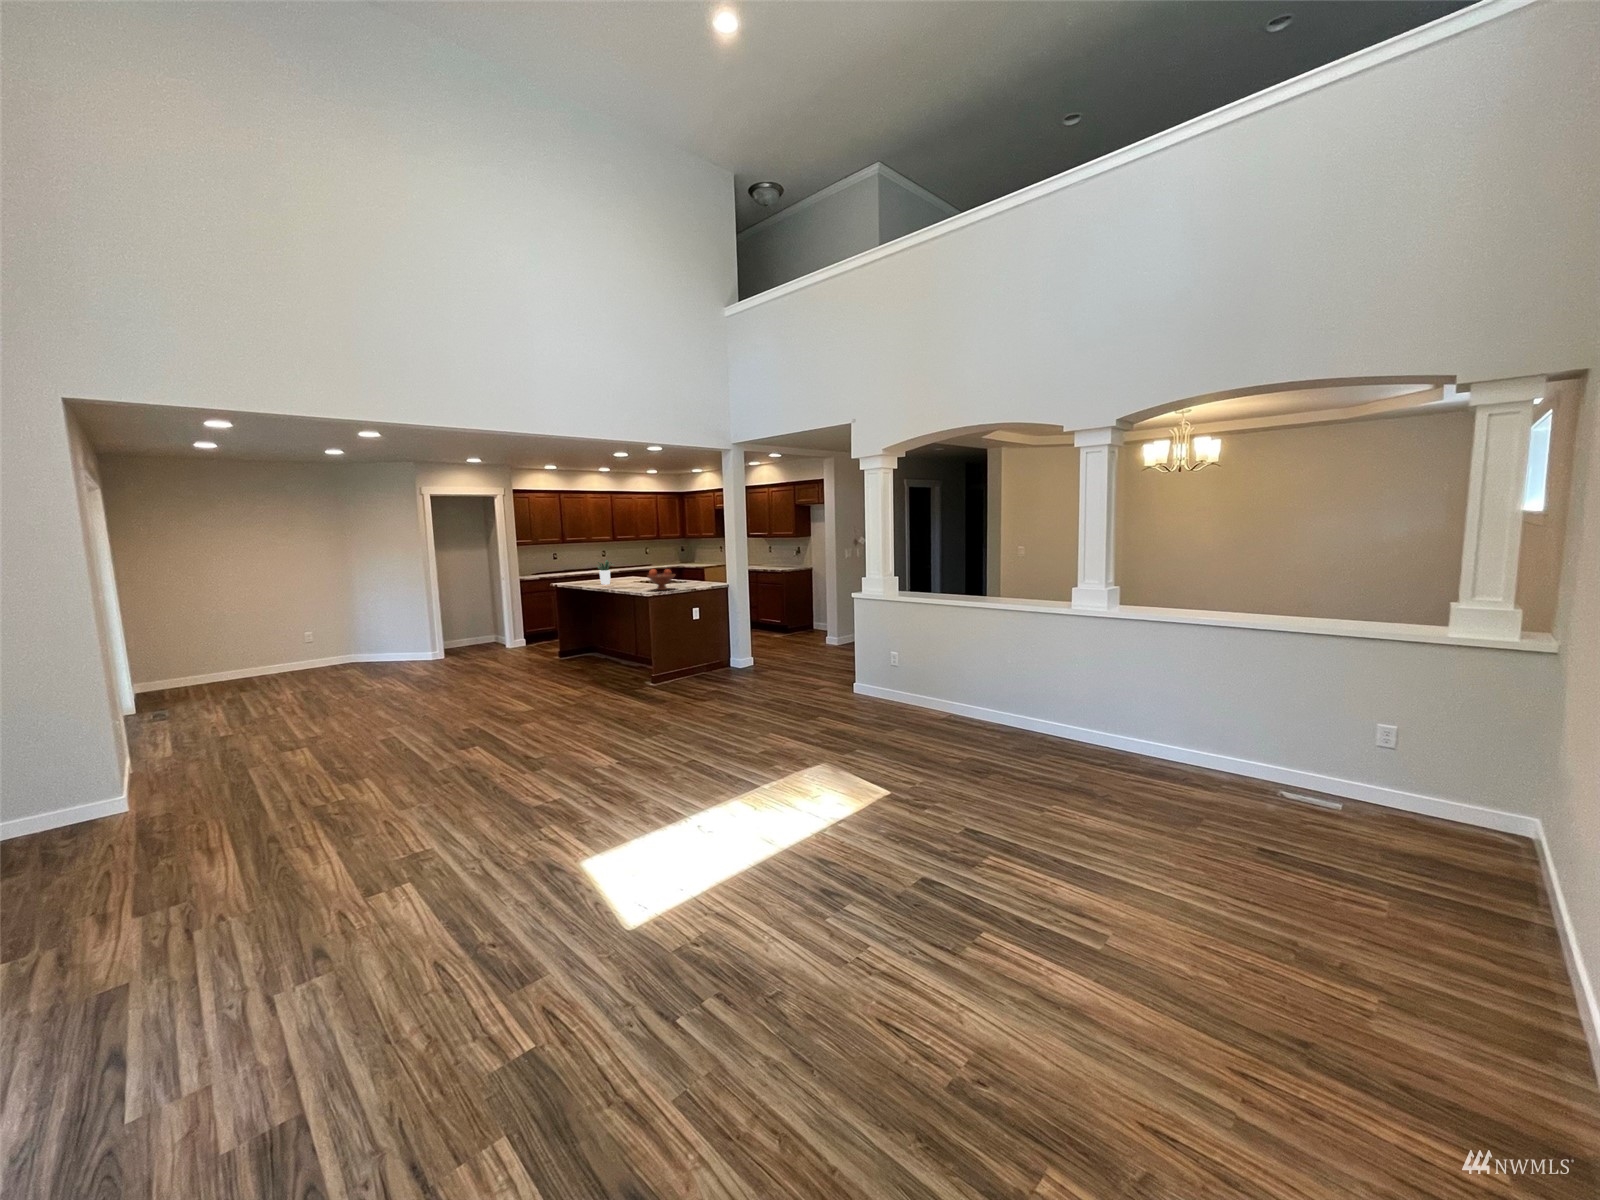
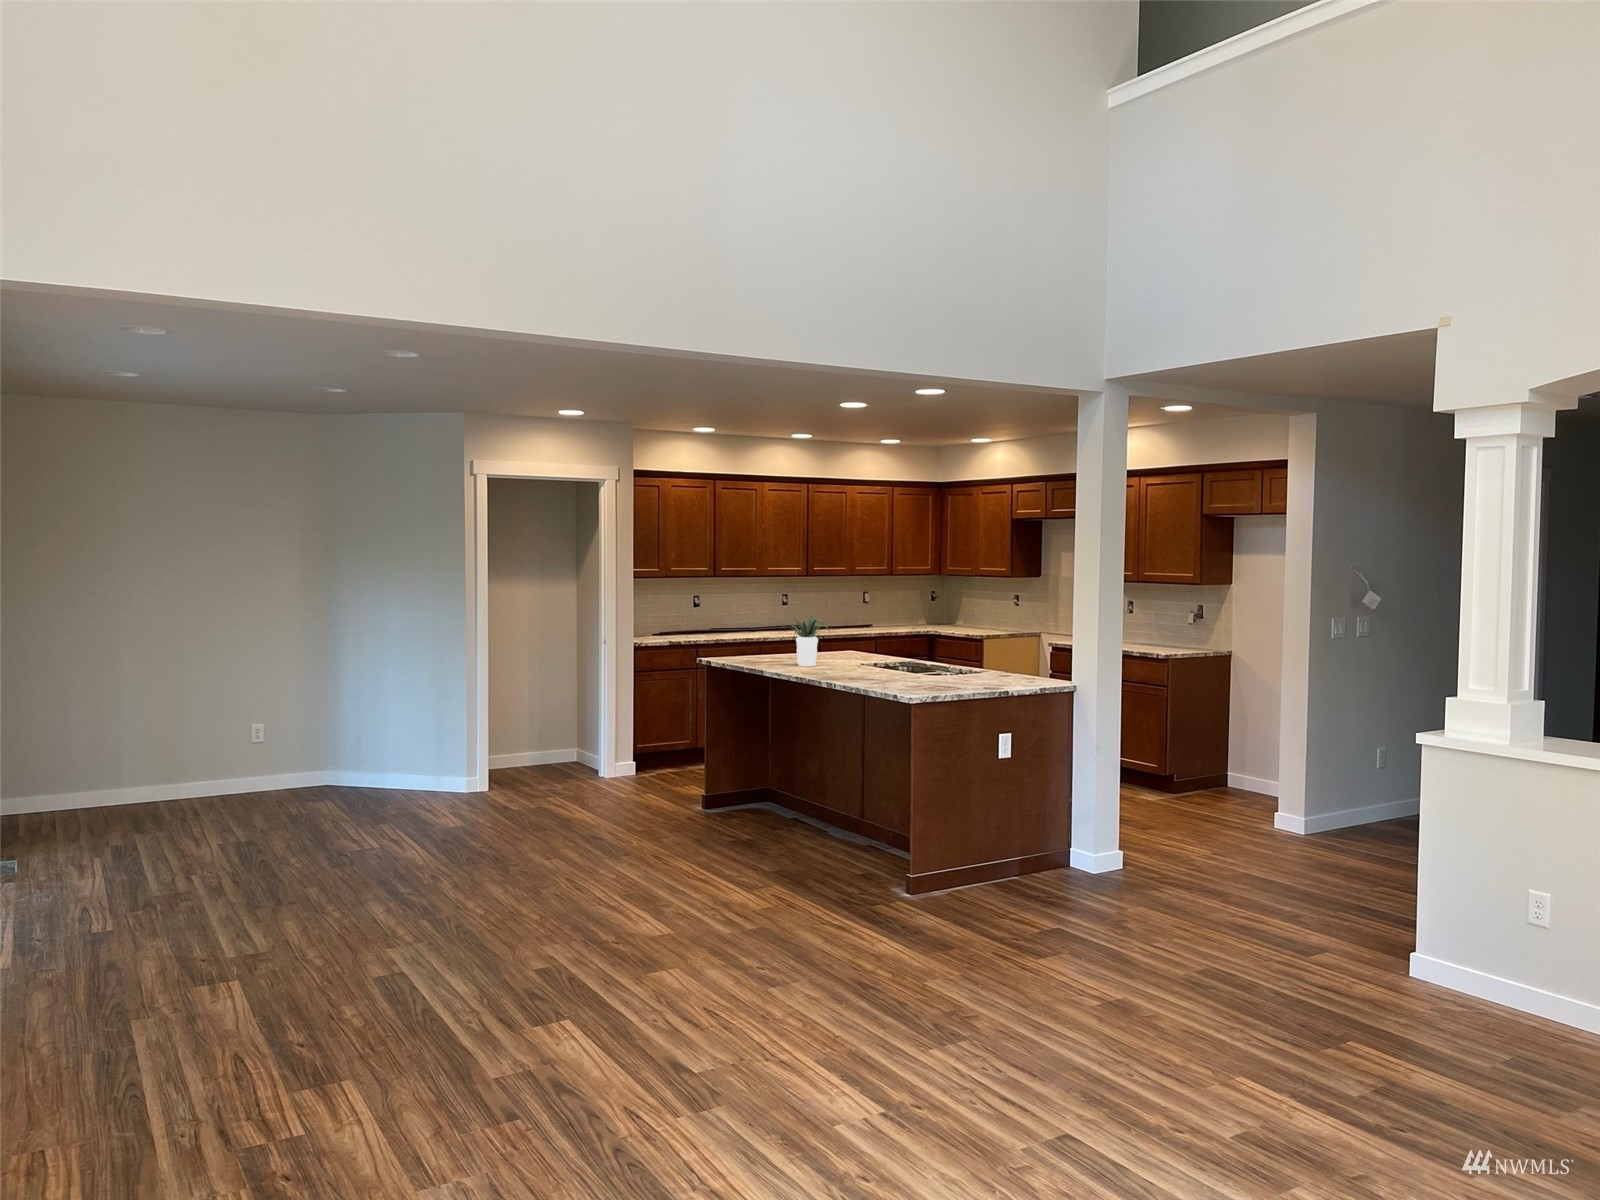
fruit bowl: present [647,569,675,590] -> none [906,640,968,688]

